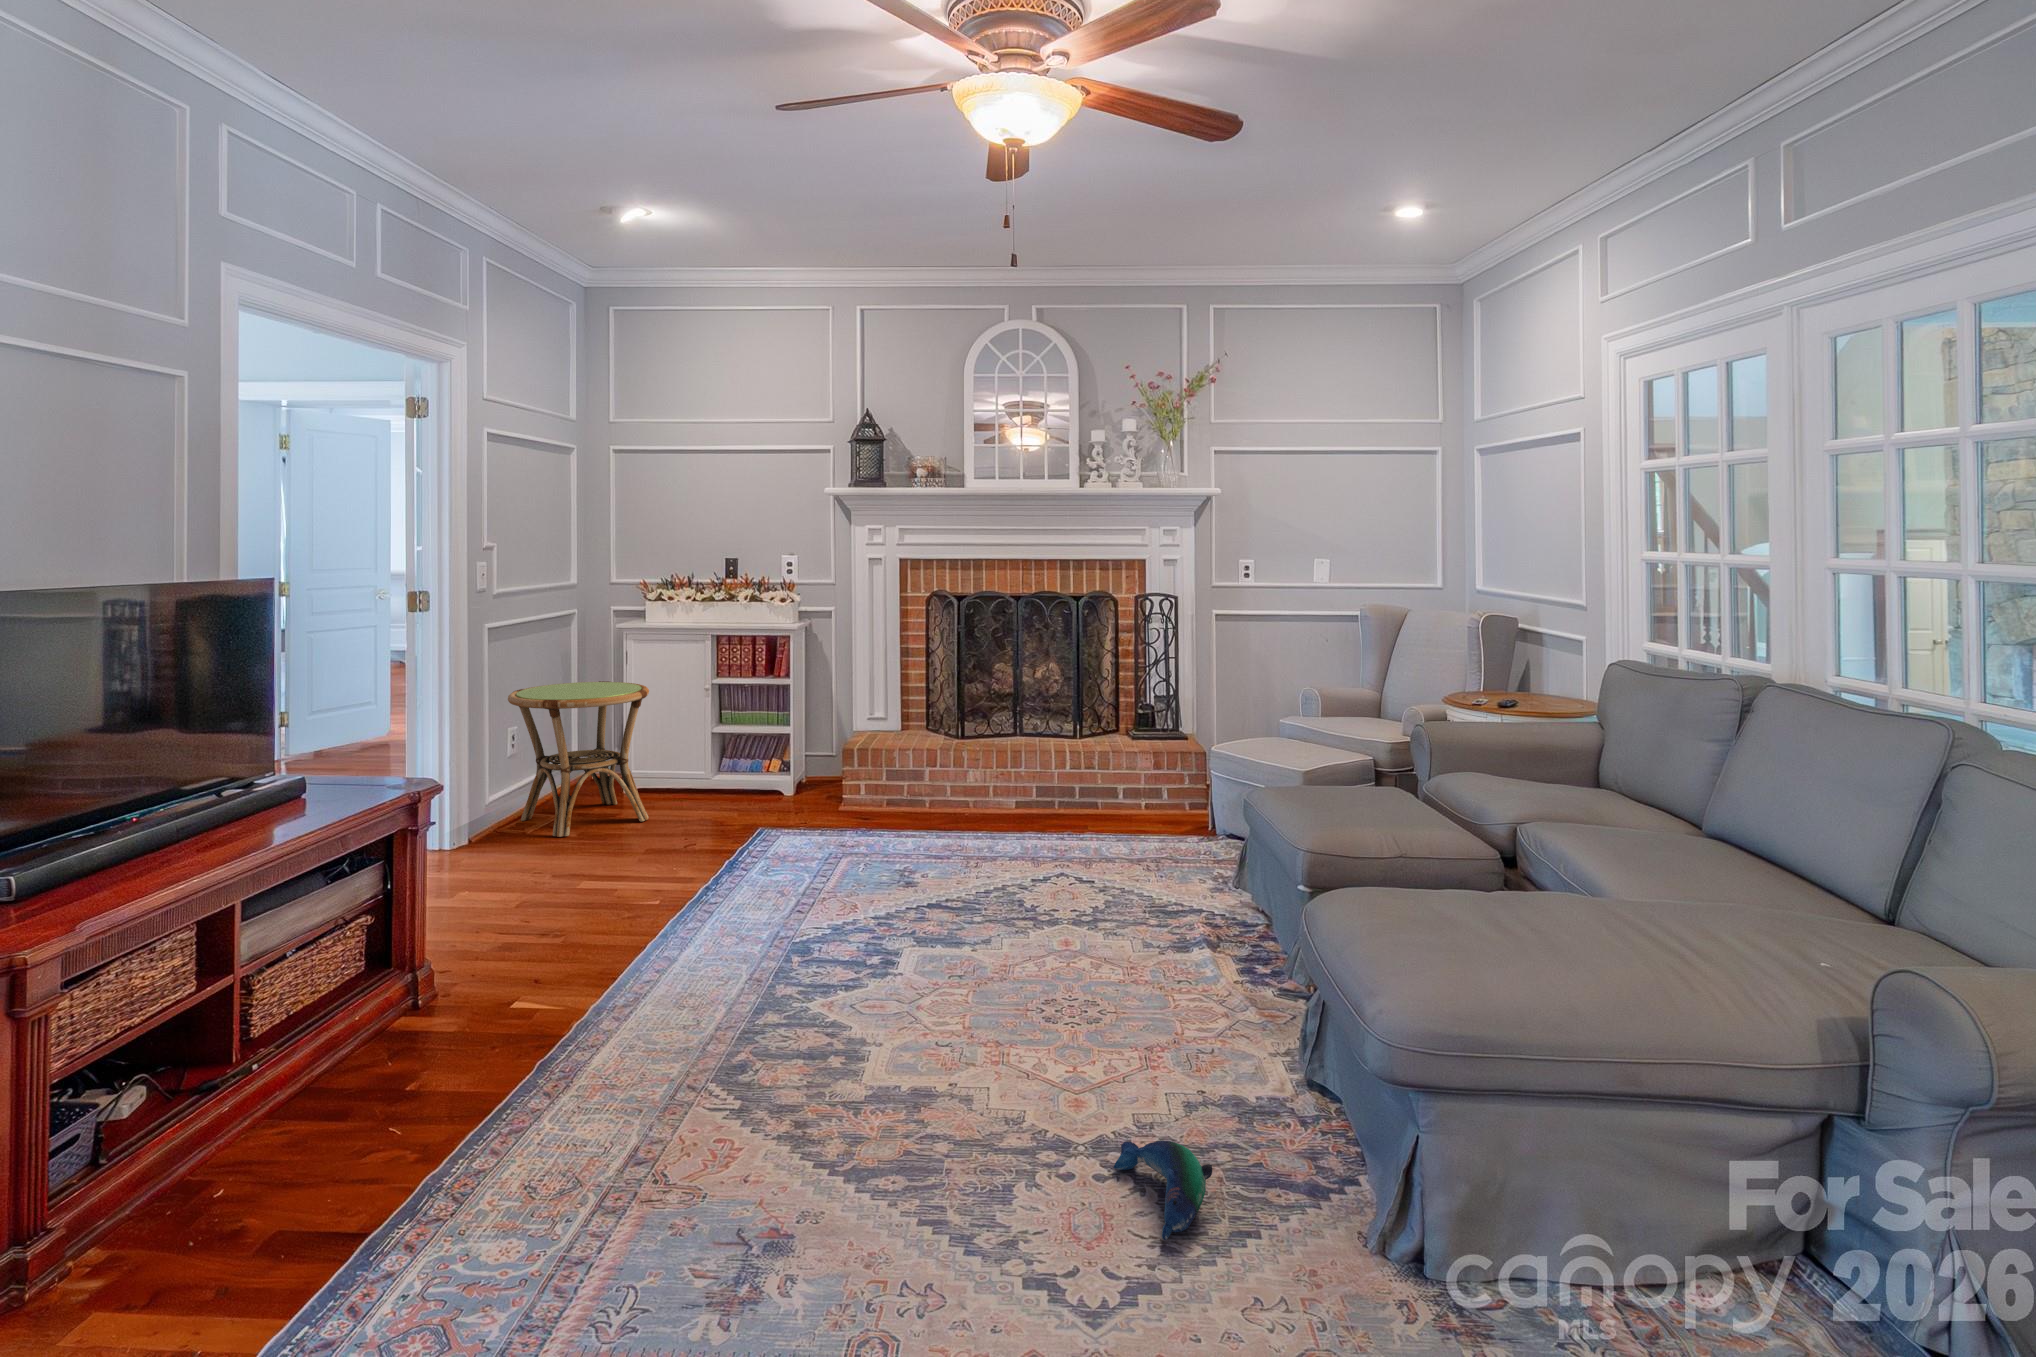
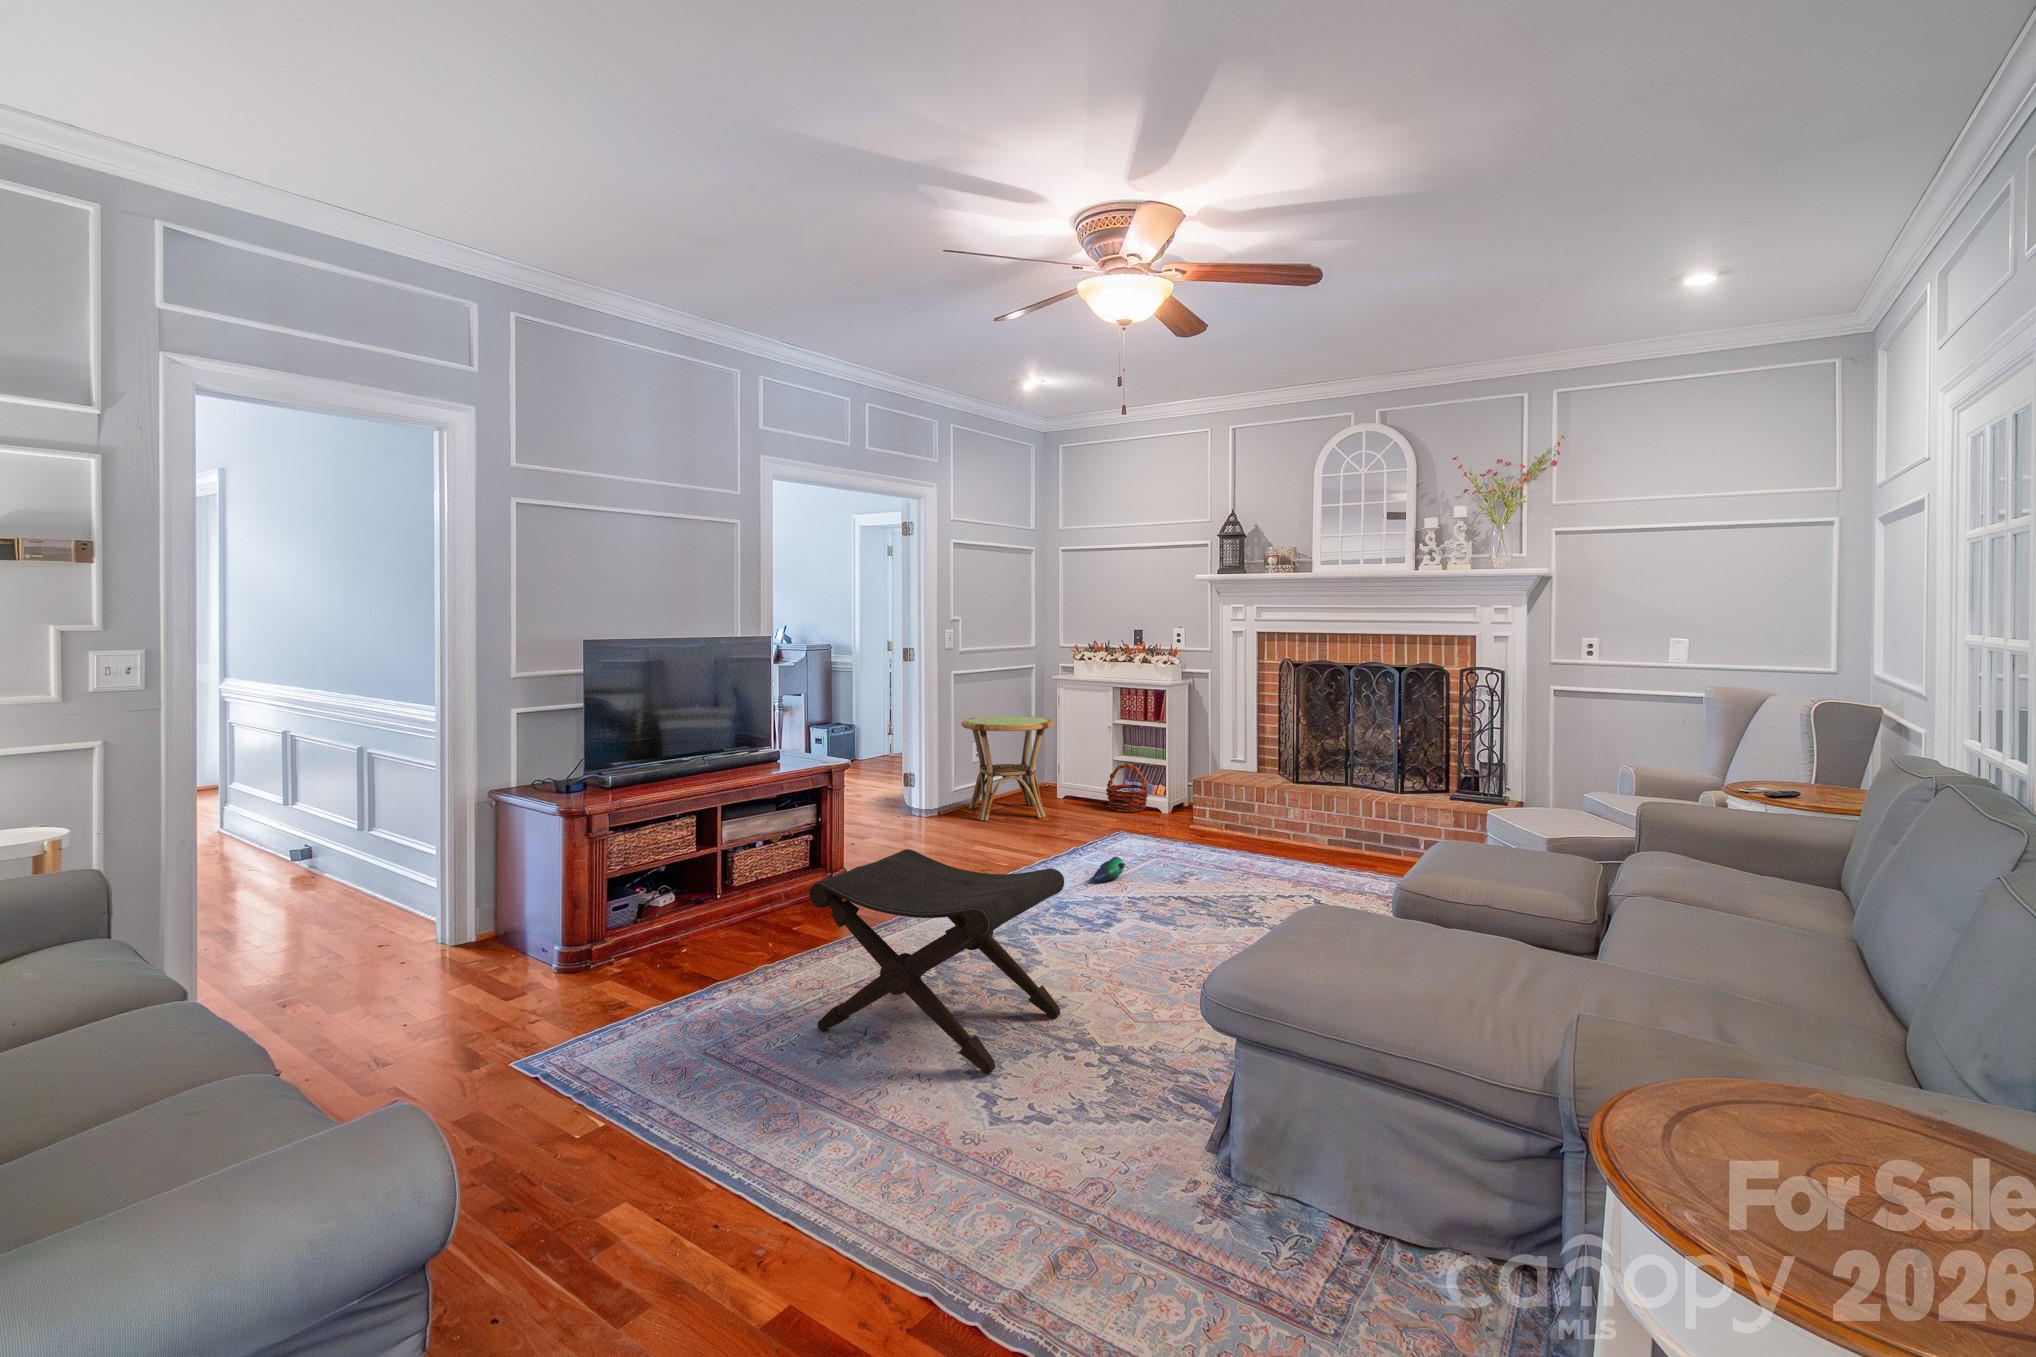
basket: none [716,733,774,797] -> present [1106,763,1149,812]
footstool: none [620,919,976,1257] -> present [809,849,1064,1073]
plush toy: present [1114,1141,1212,1240] -> present [1090,857,1125,882]

